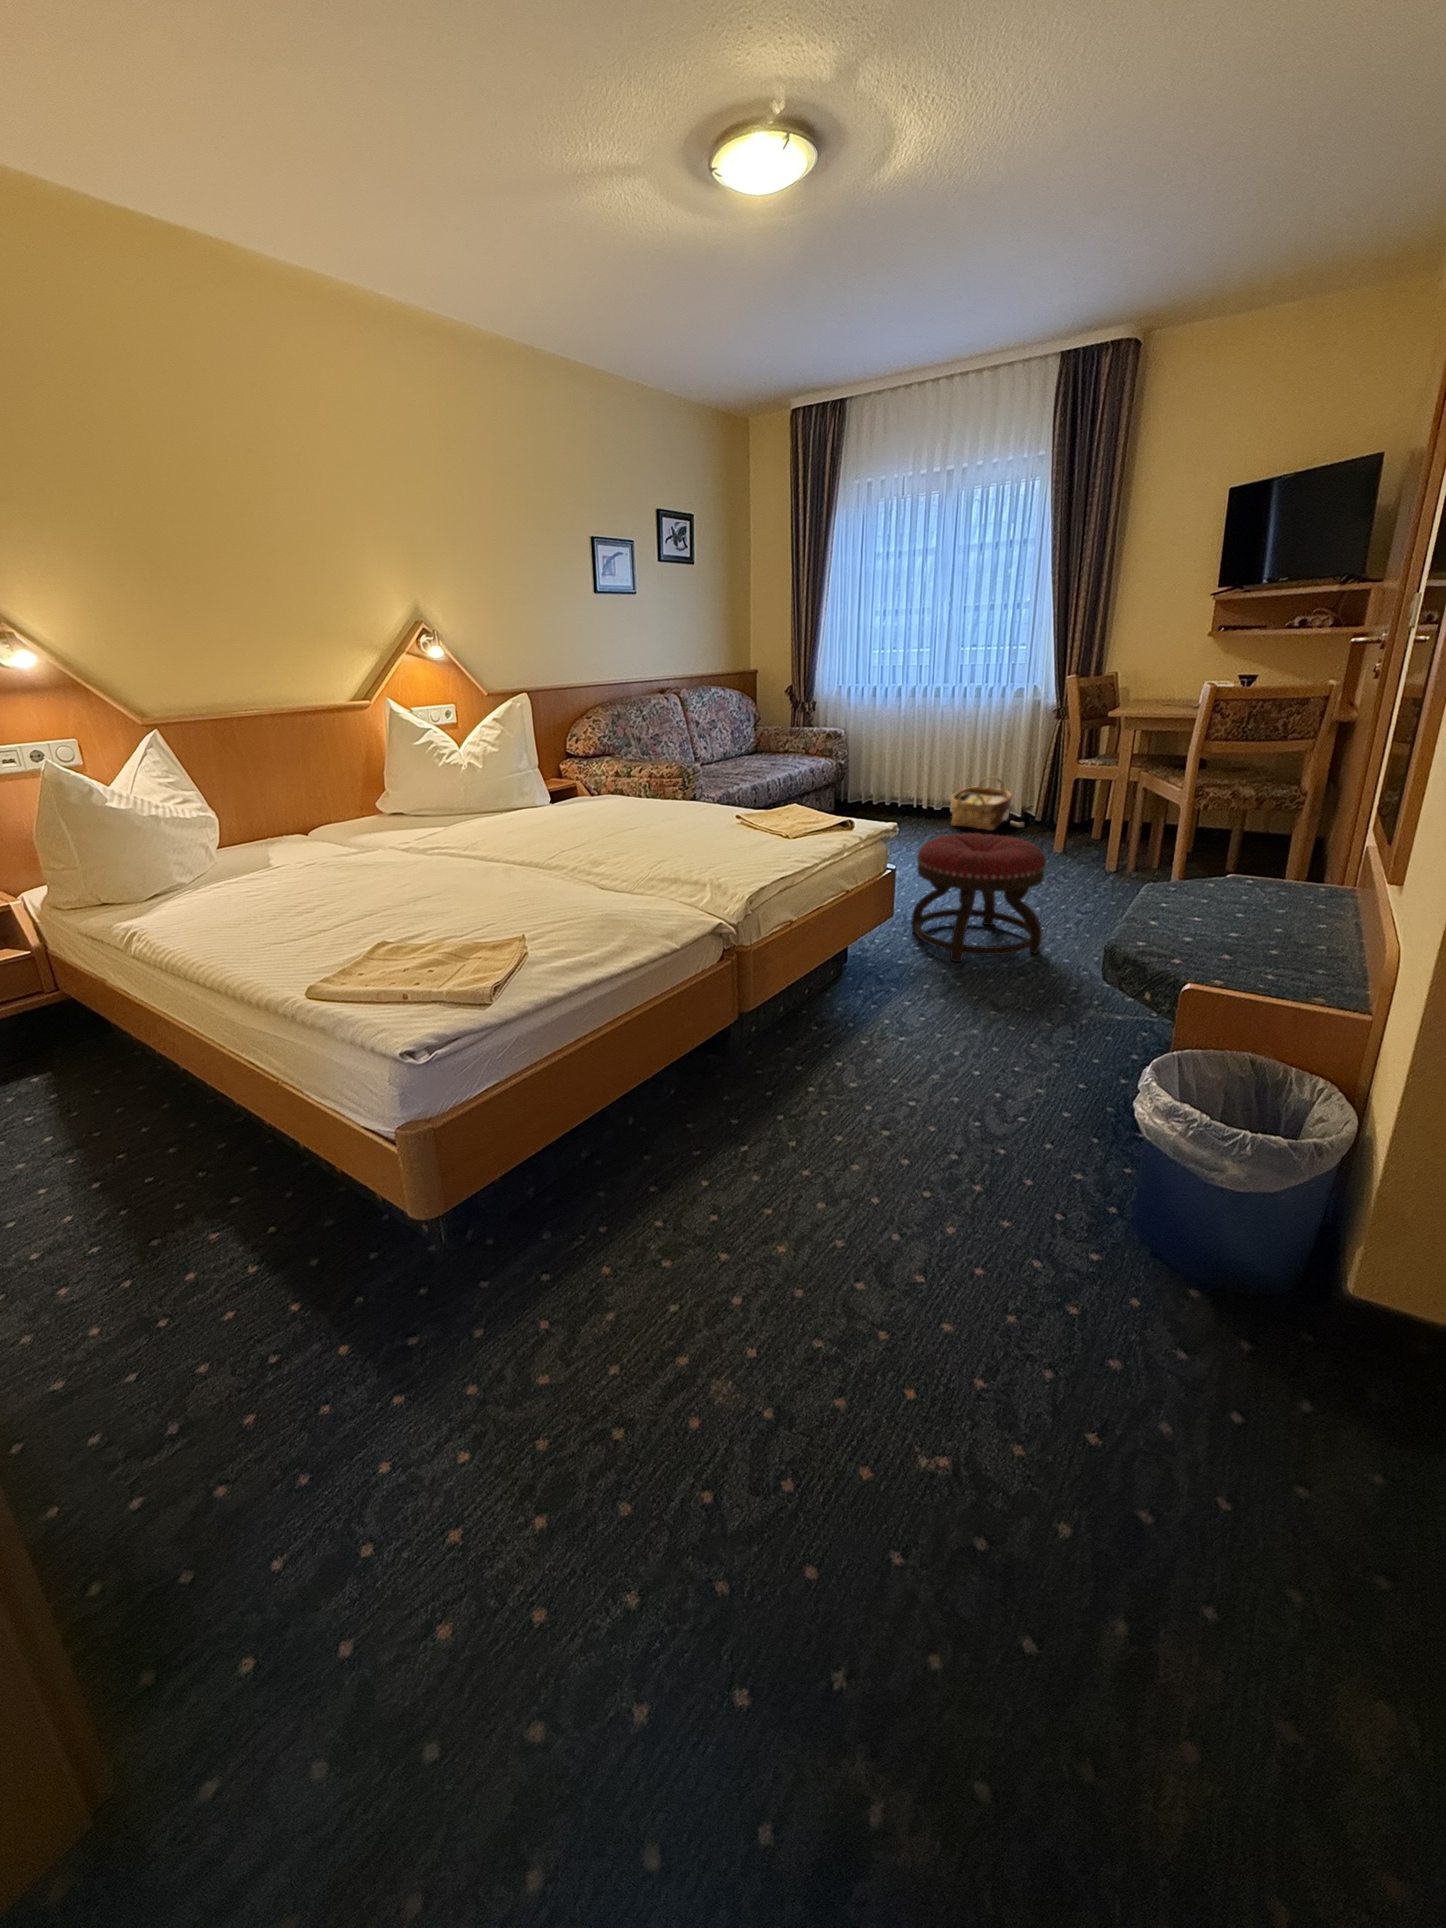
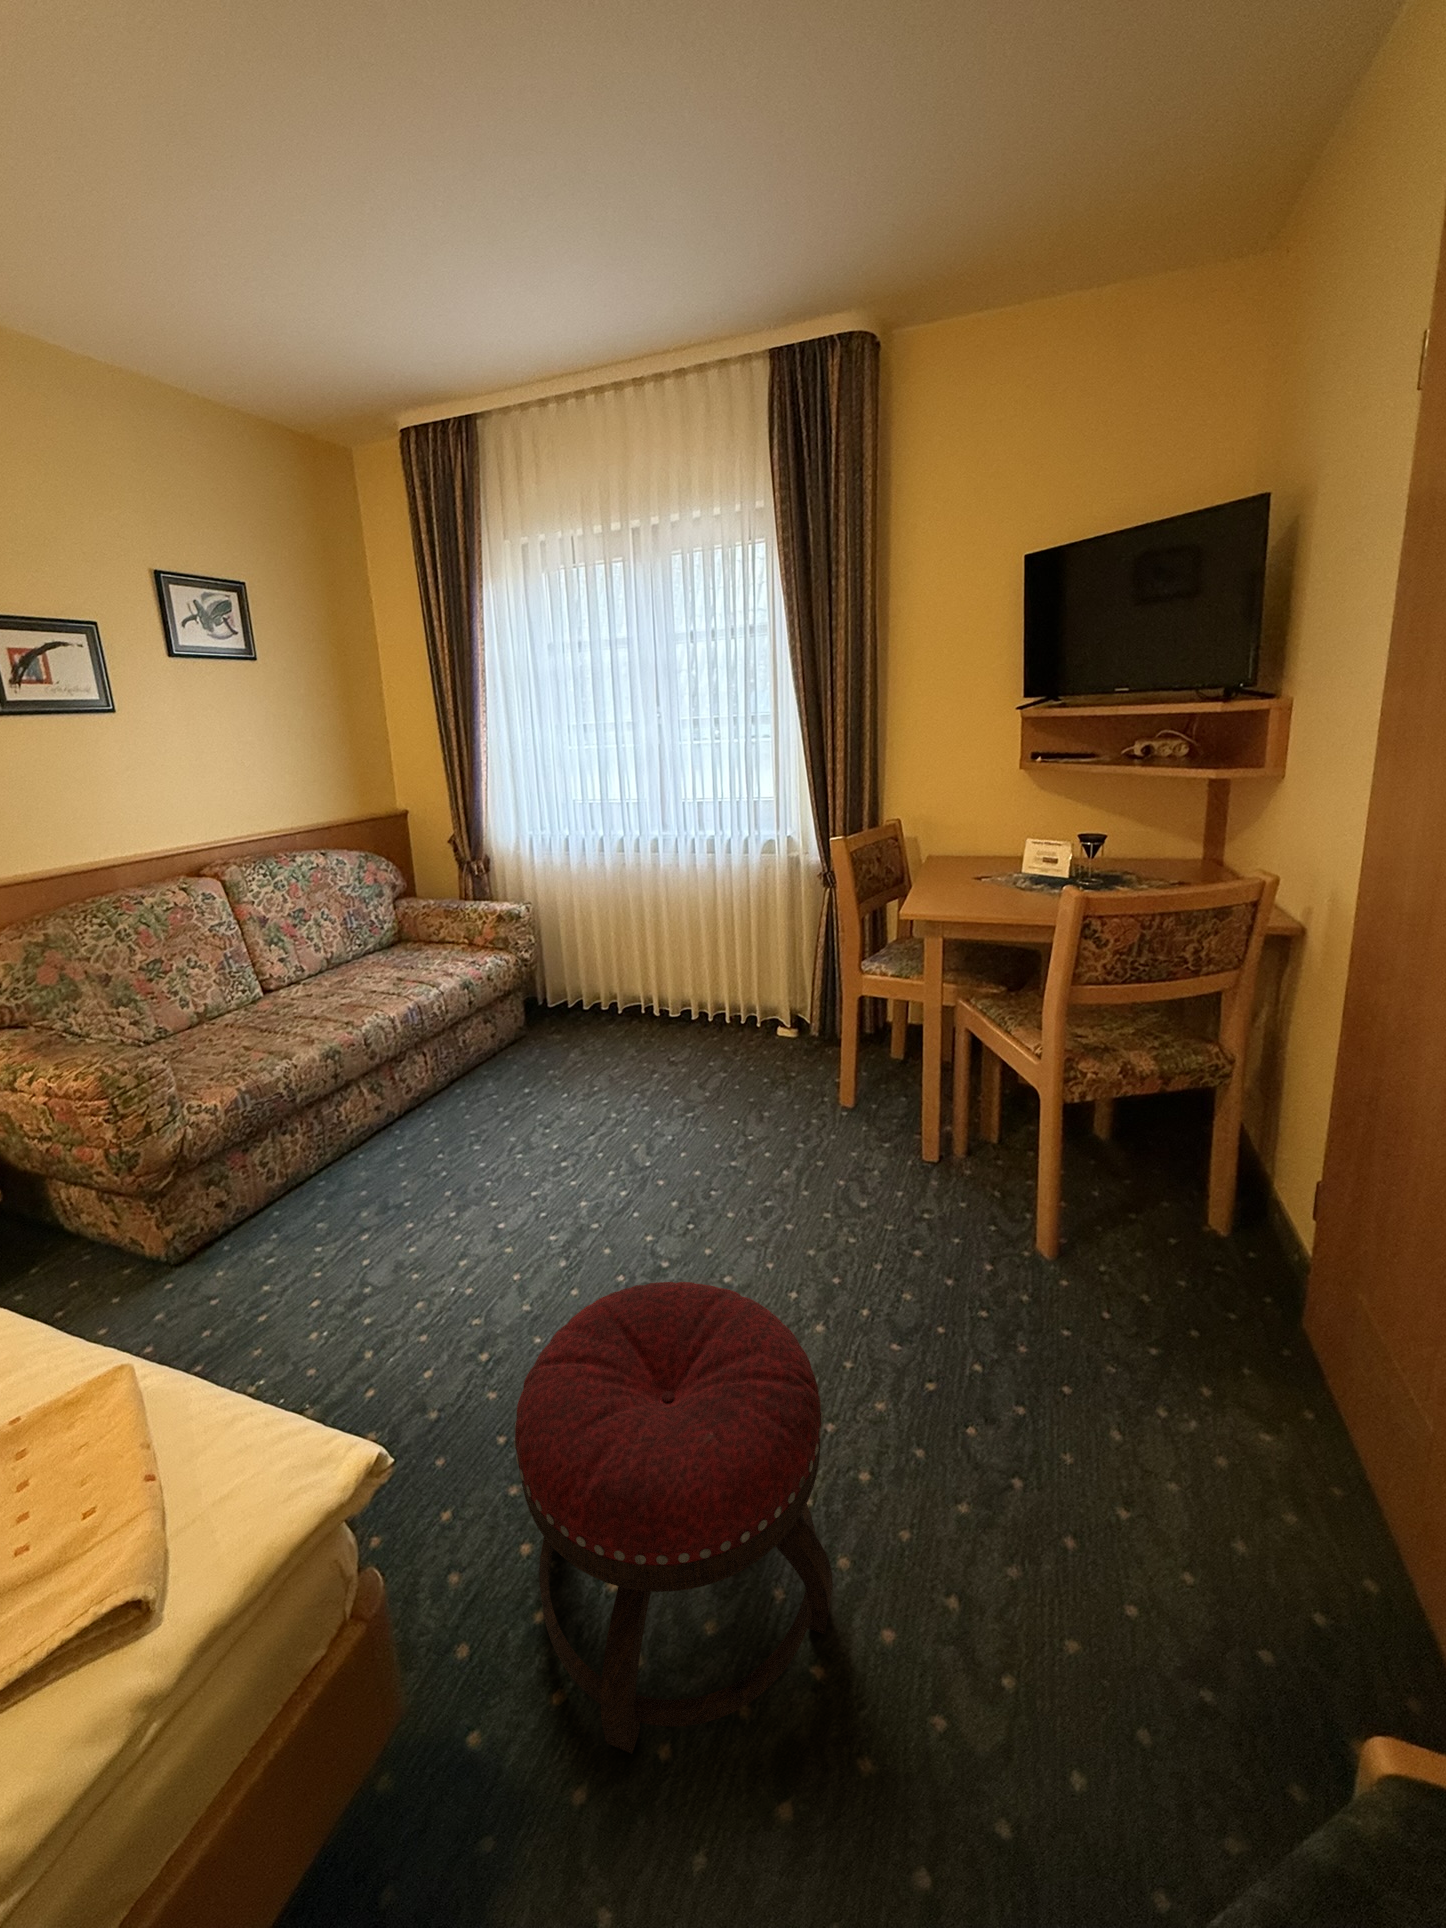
woven basket: present [951,776,1012,830] -> none [688,968,777,1061]

